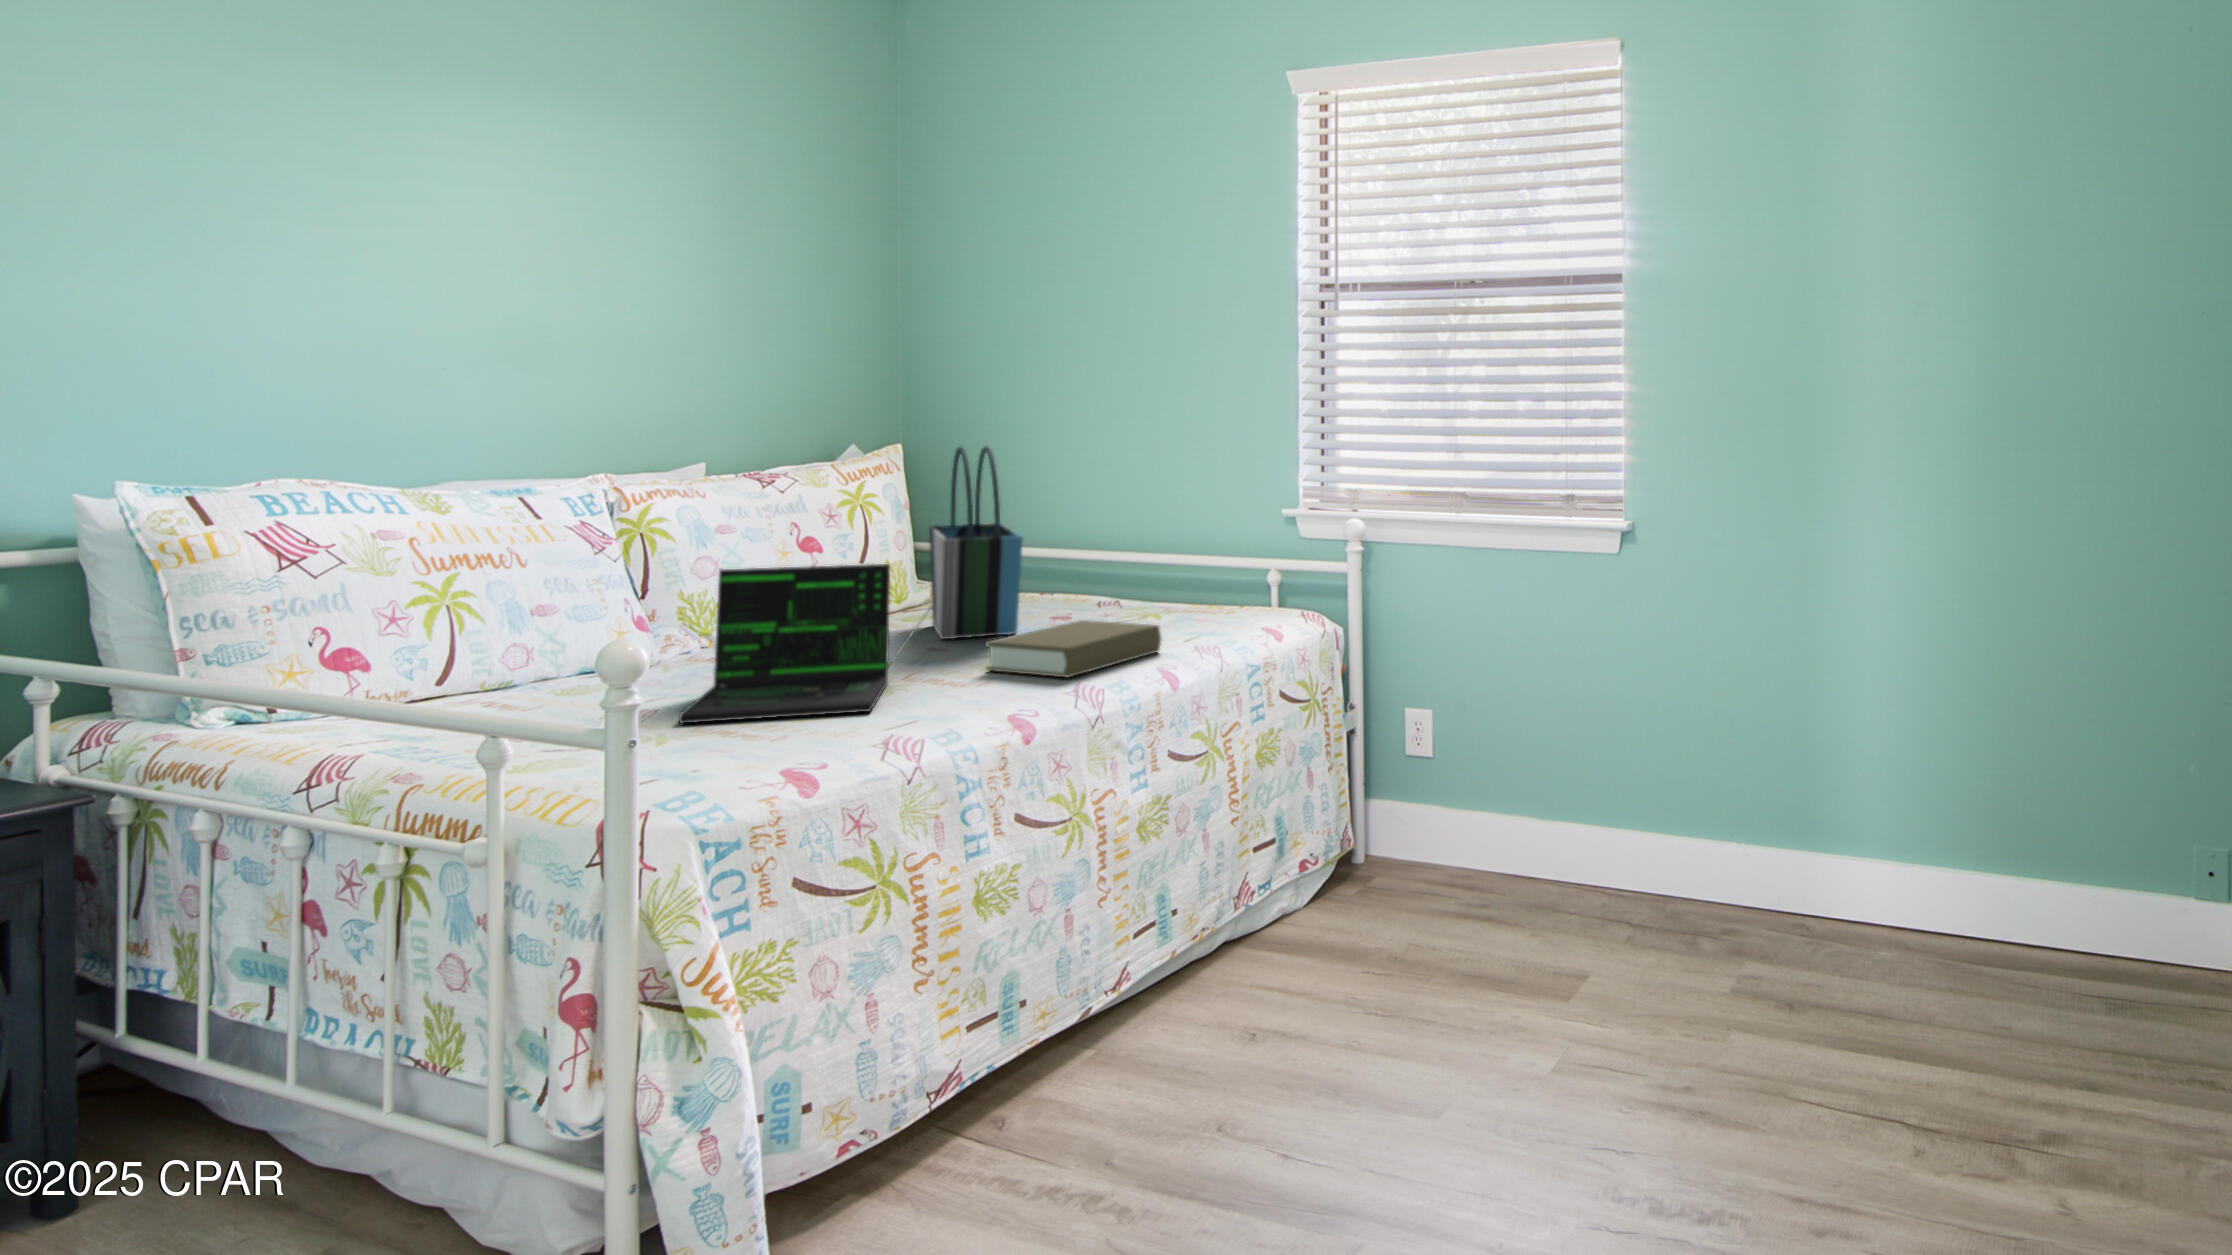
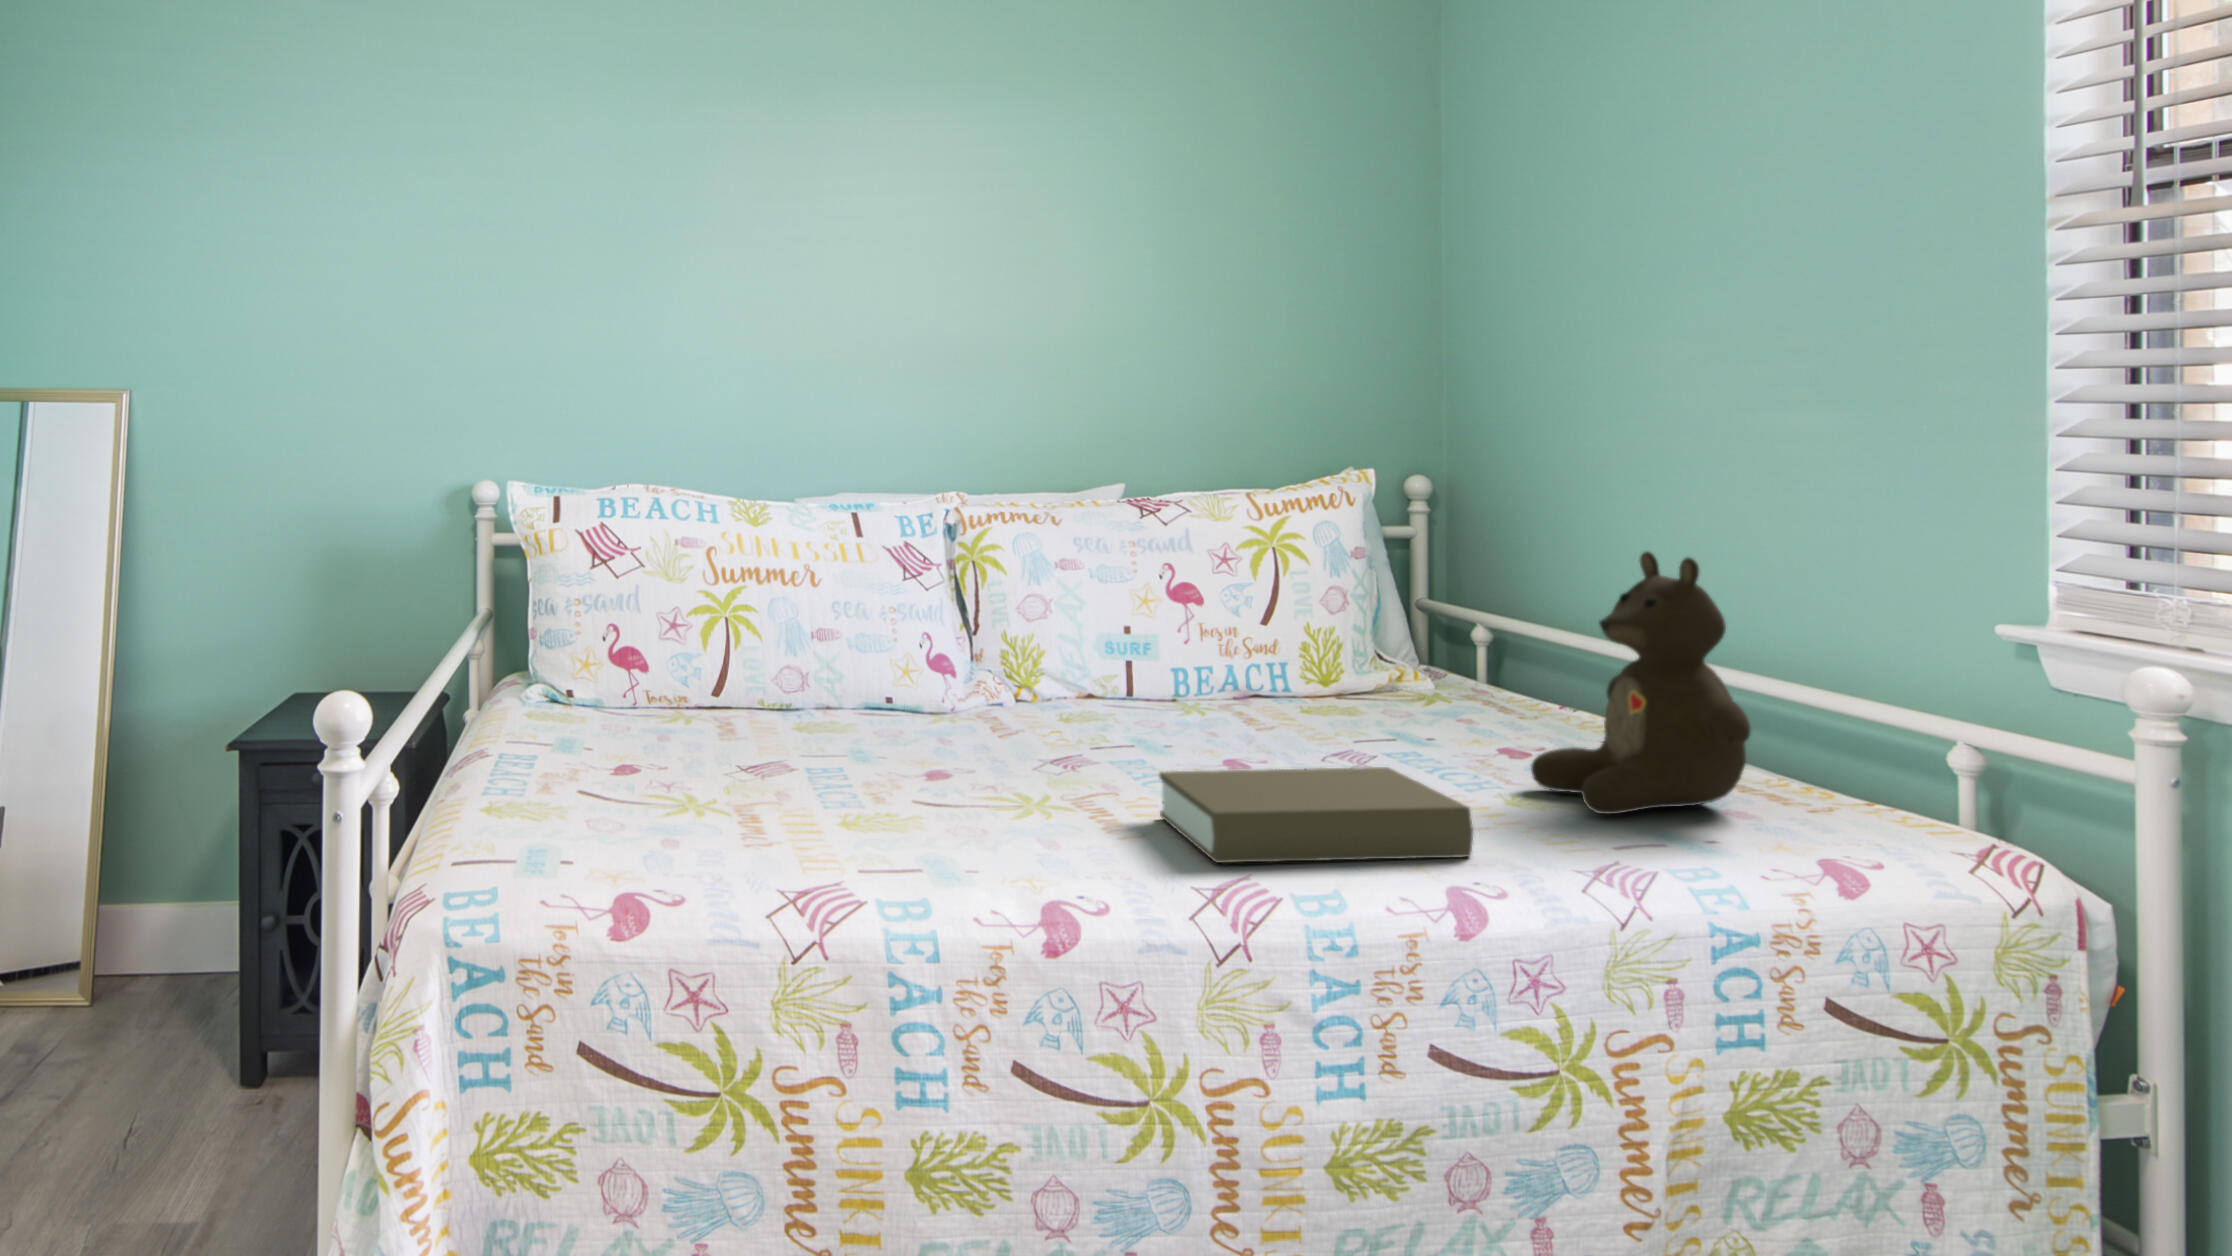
tote bag: present [929,446,1022,639] -> none [1212,468,1411,767]
teddy bear: none [1118,487,1229,627] -> present [1531,552,1751,814]
laptop: present [679,564,932,723] -> none [739,614,1085,839]

